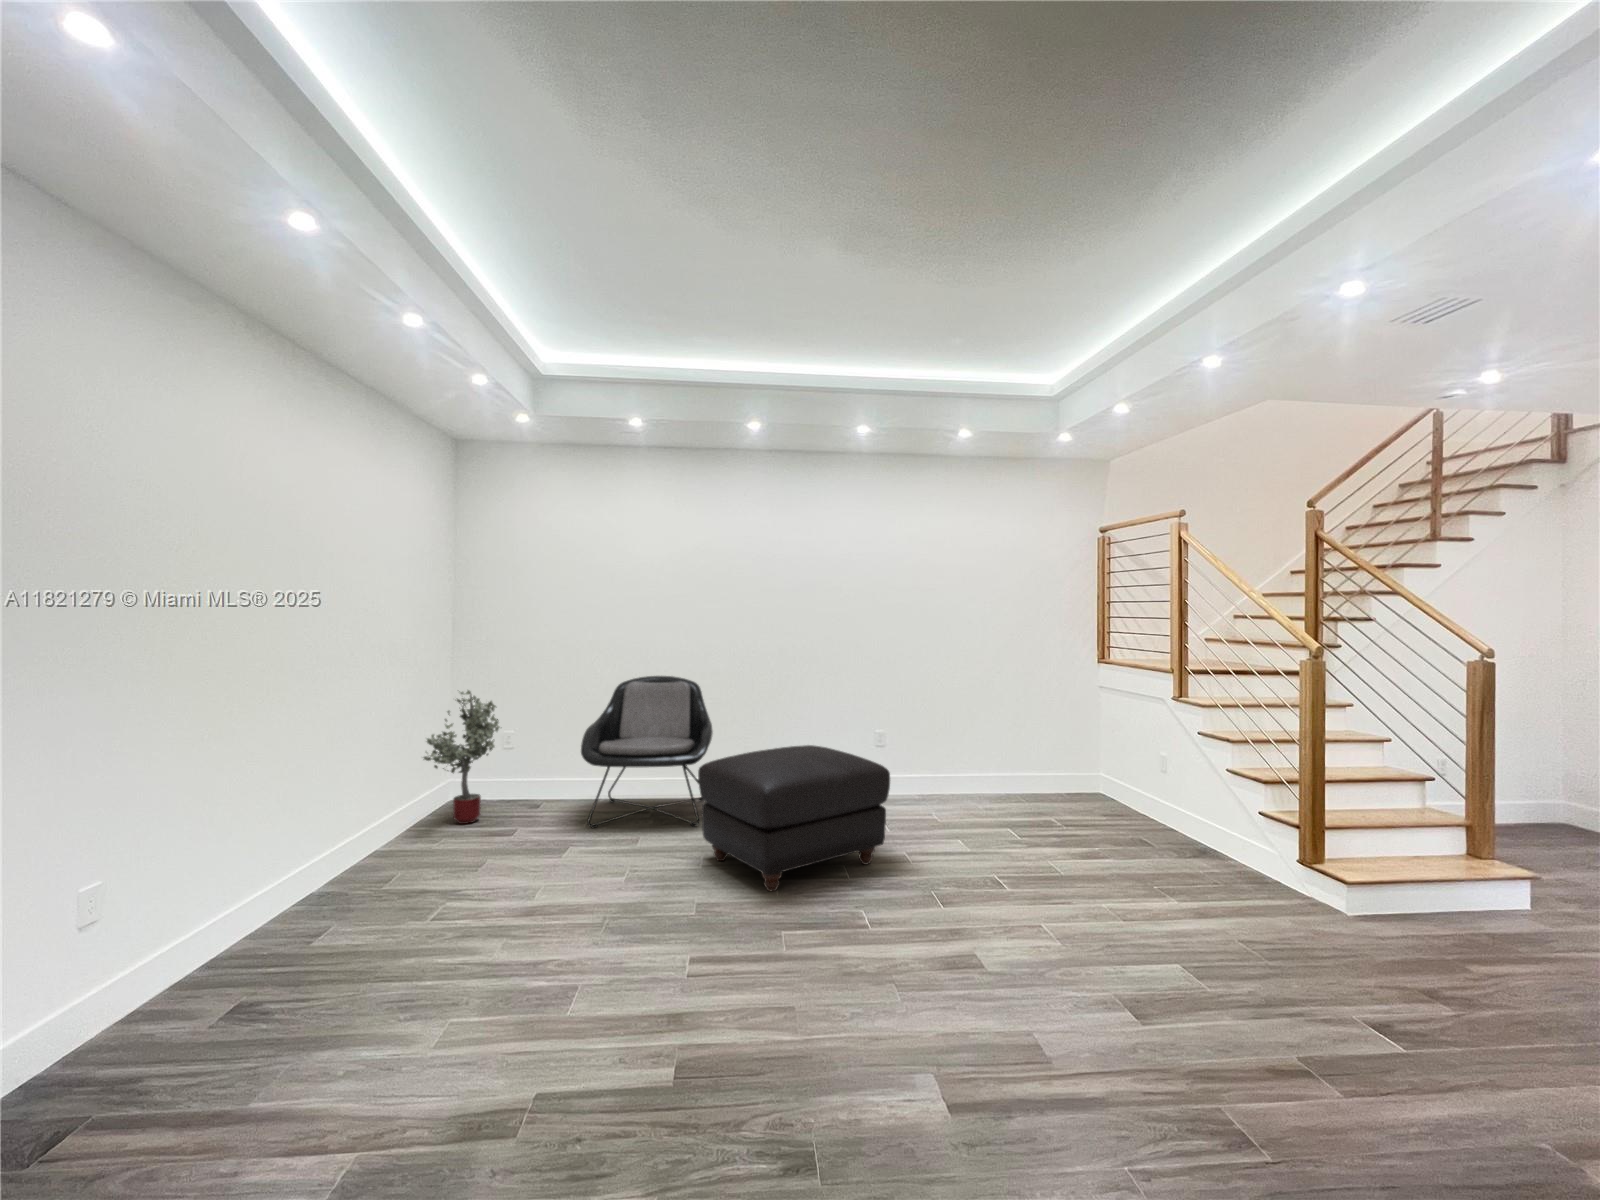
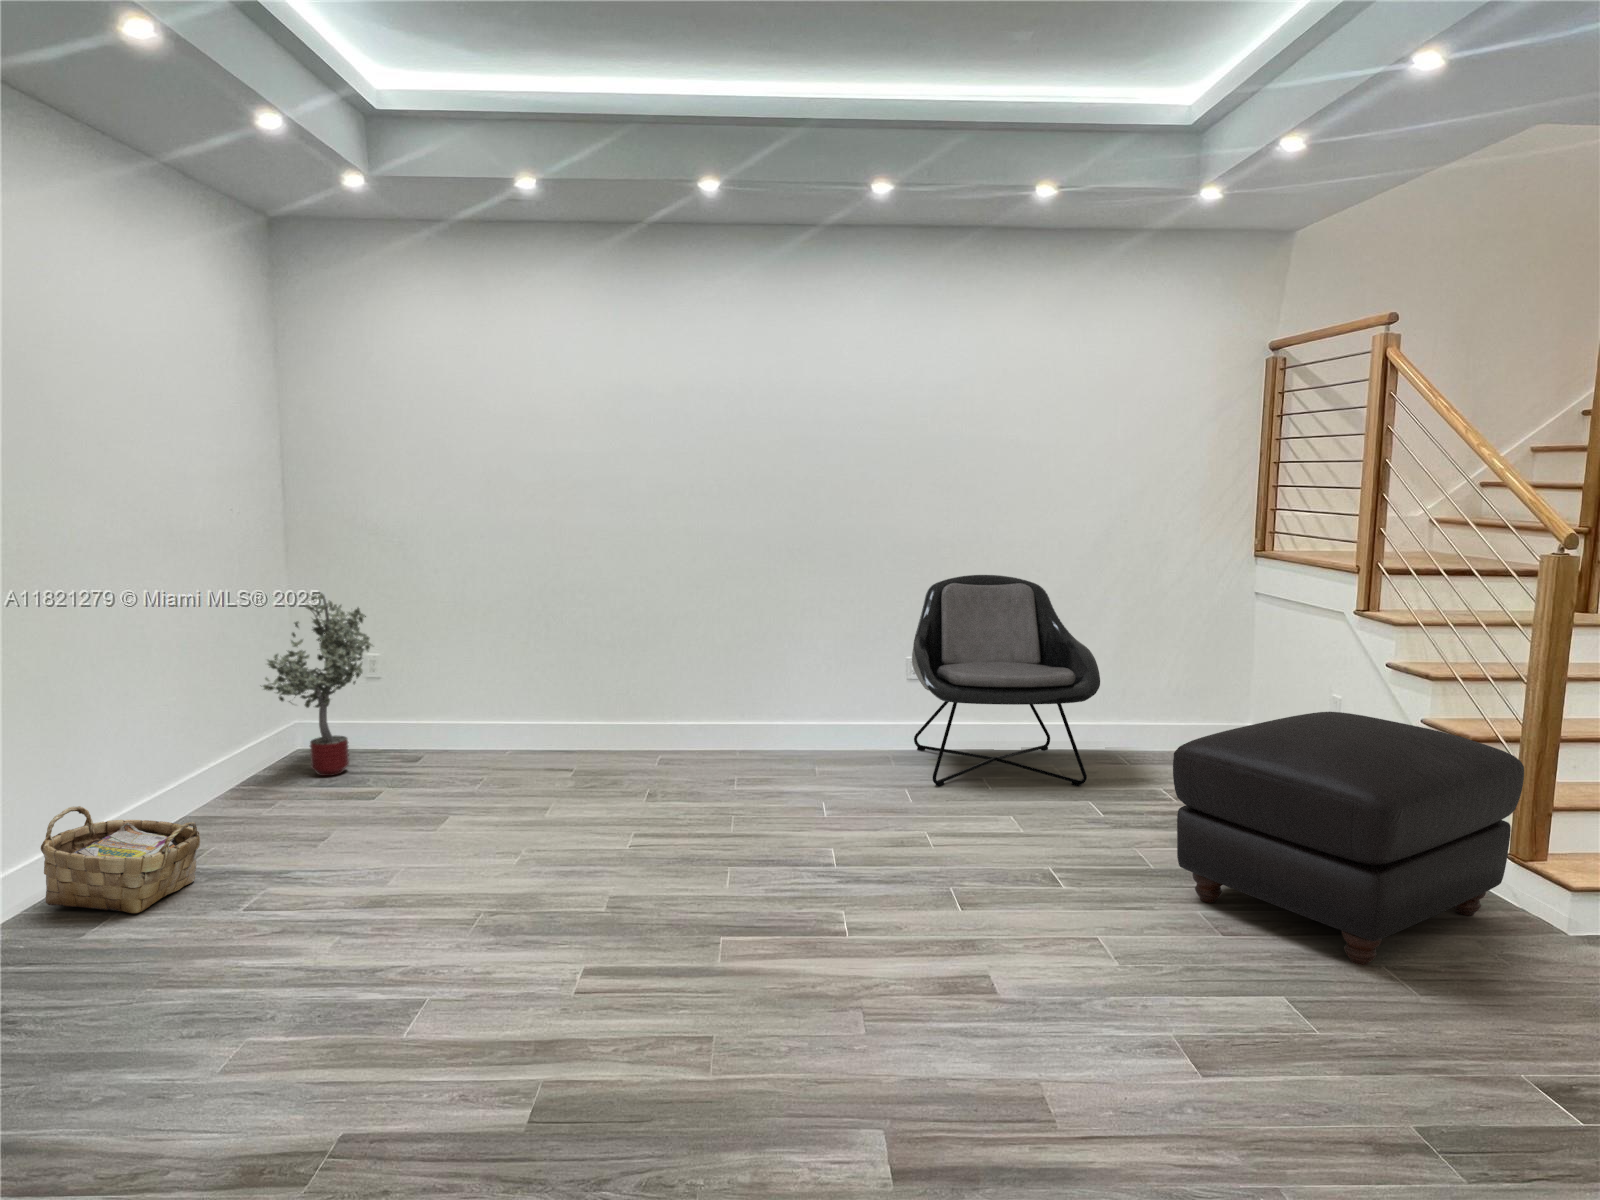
lounge chair: present [581,676,713,828] -> present [912,575,1100,786]
ottoman: present [698,745,890,891] -> present [1173,712,1524,965]
woven basket: none [270,847,389,929] -> present [41,806,200,913]

